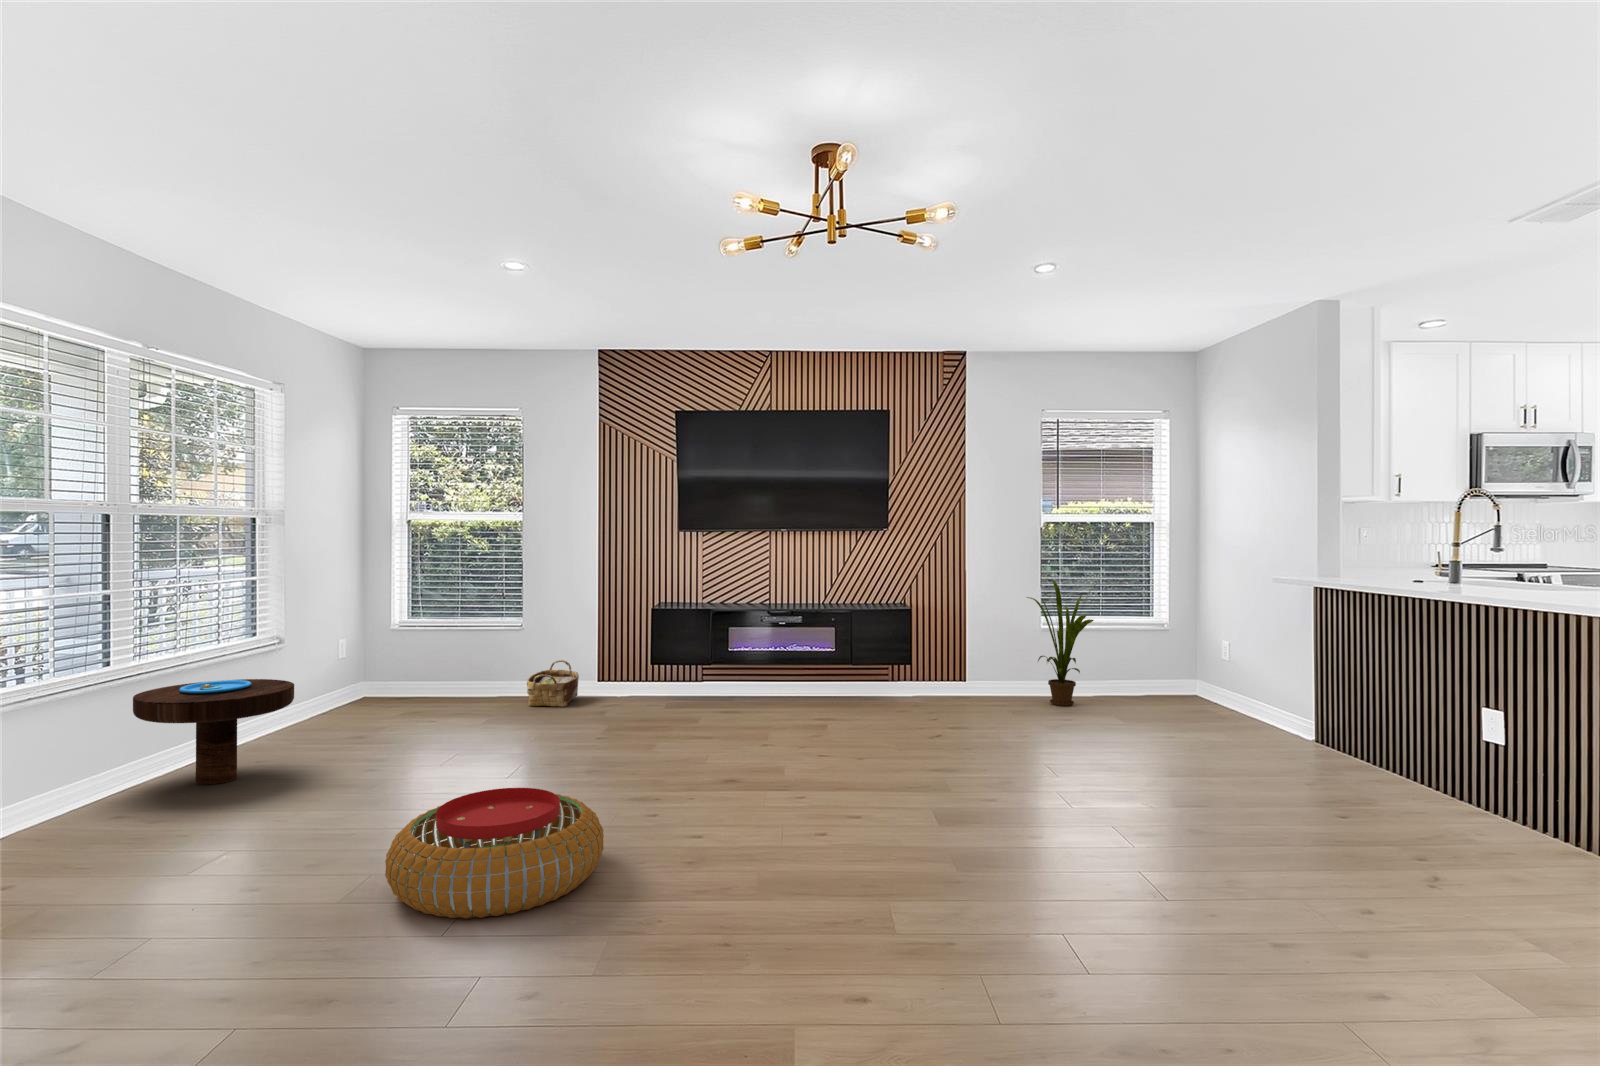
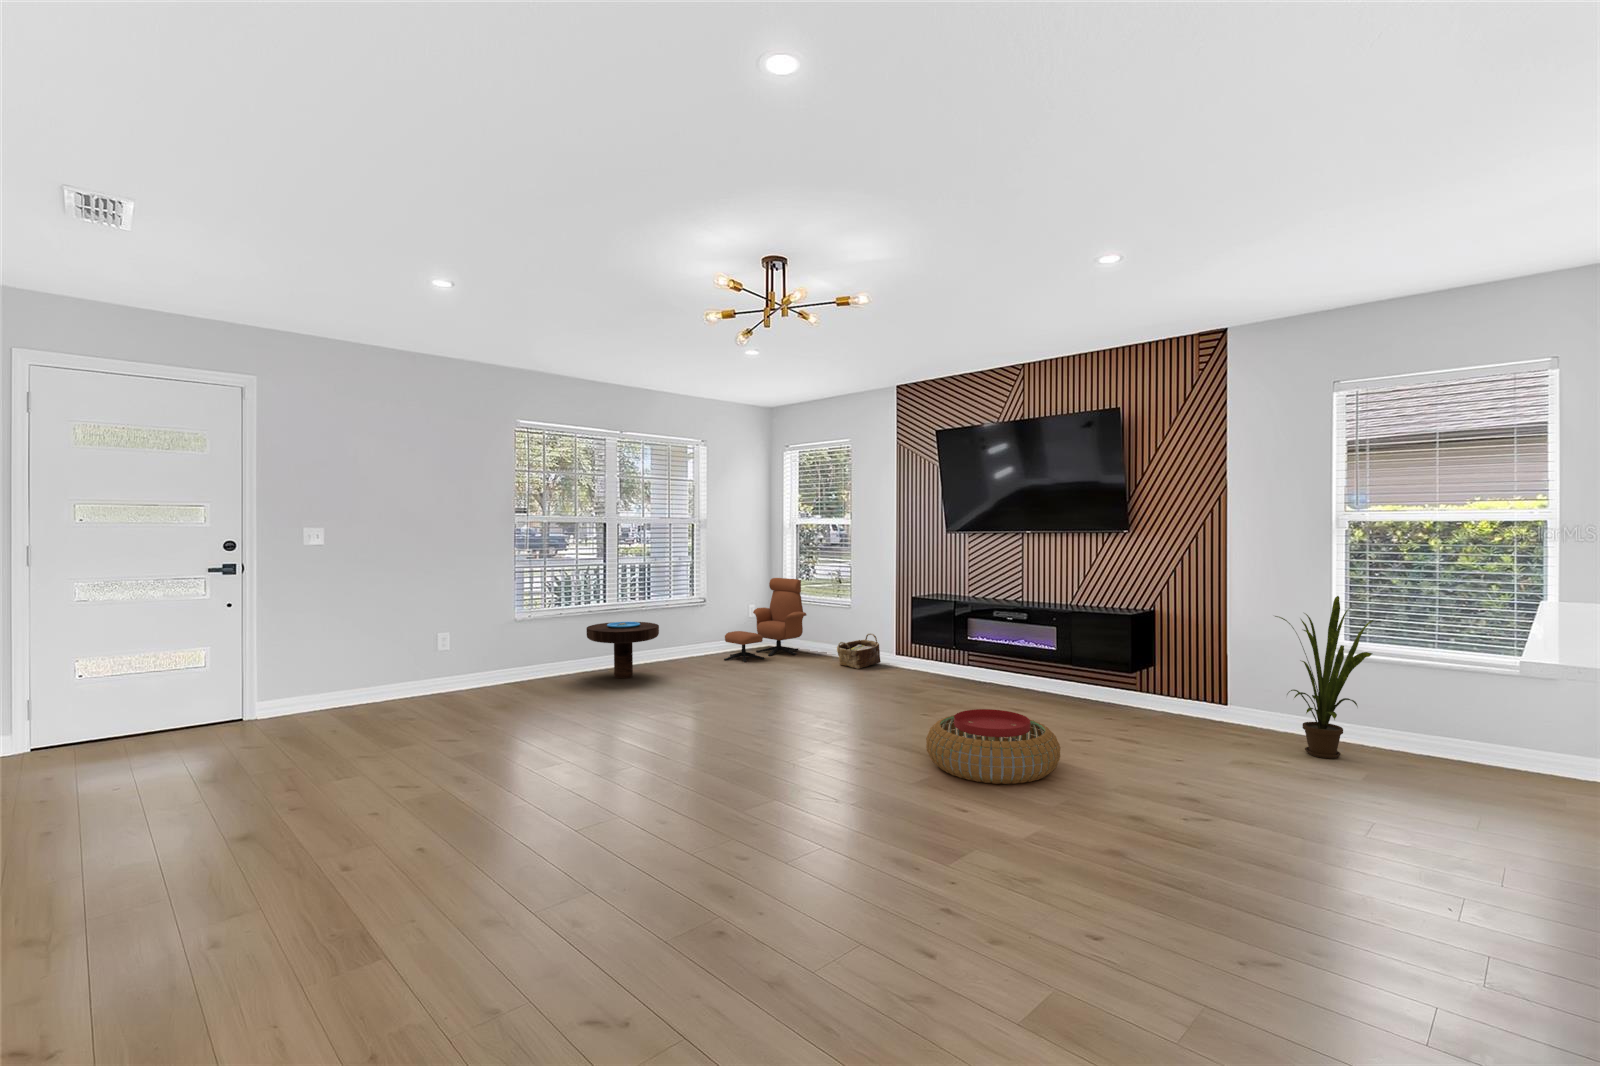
lounge chair: none [331,597,450,728] -> present [724,578,806,662]
pouf: present [385,788,604,919] -> present [926,709,1060,784]

